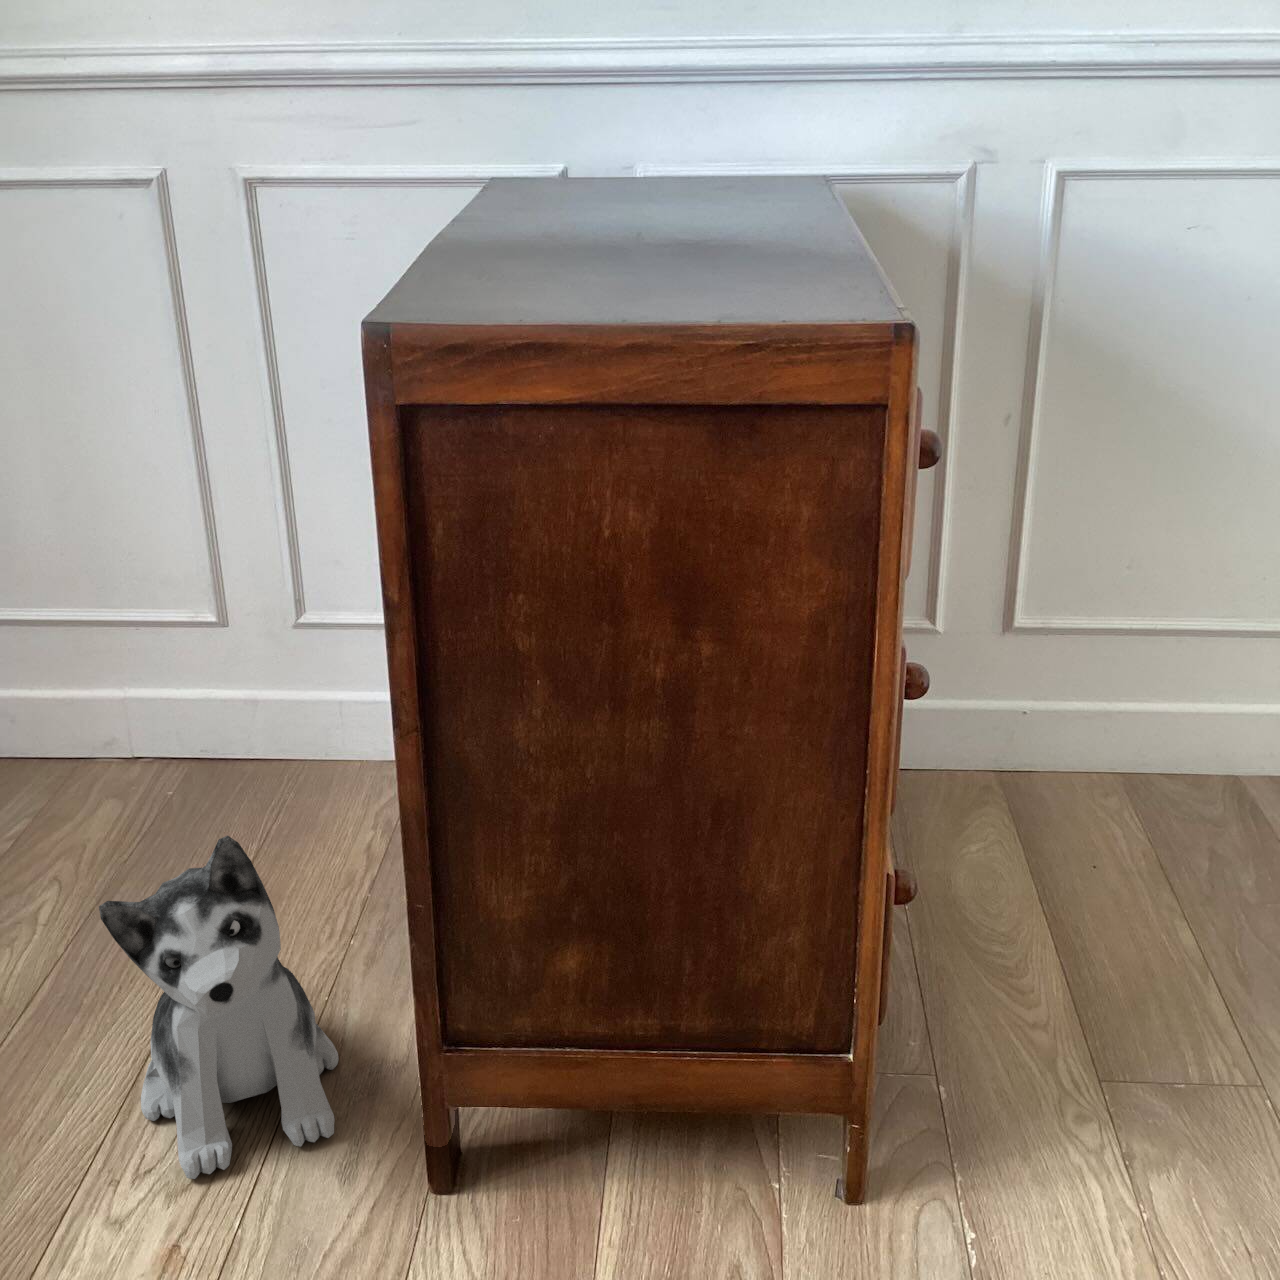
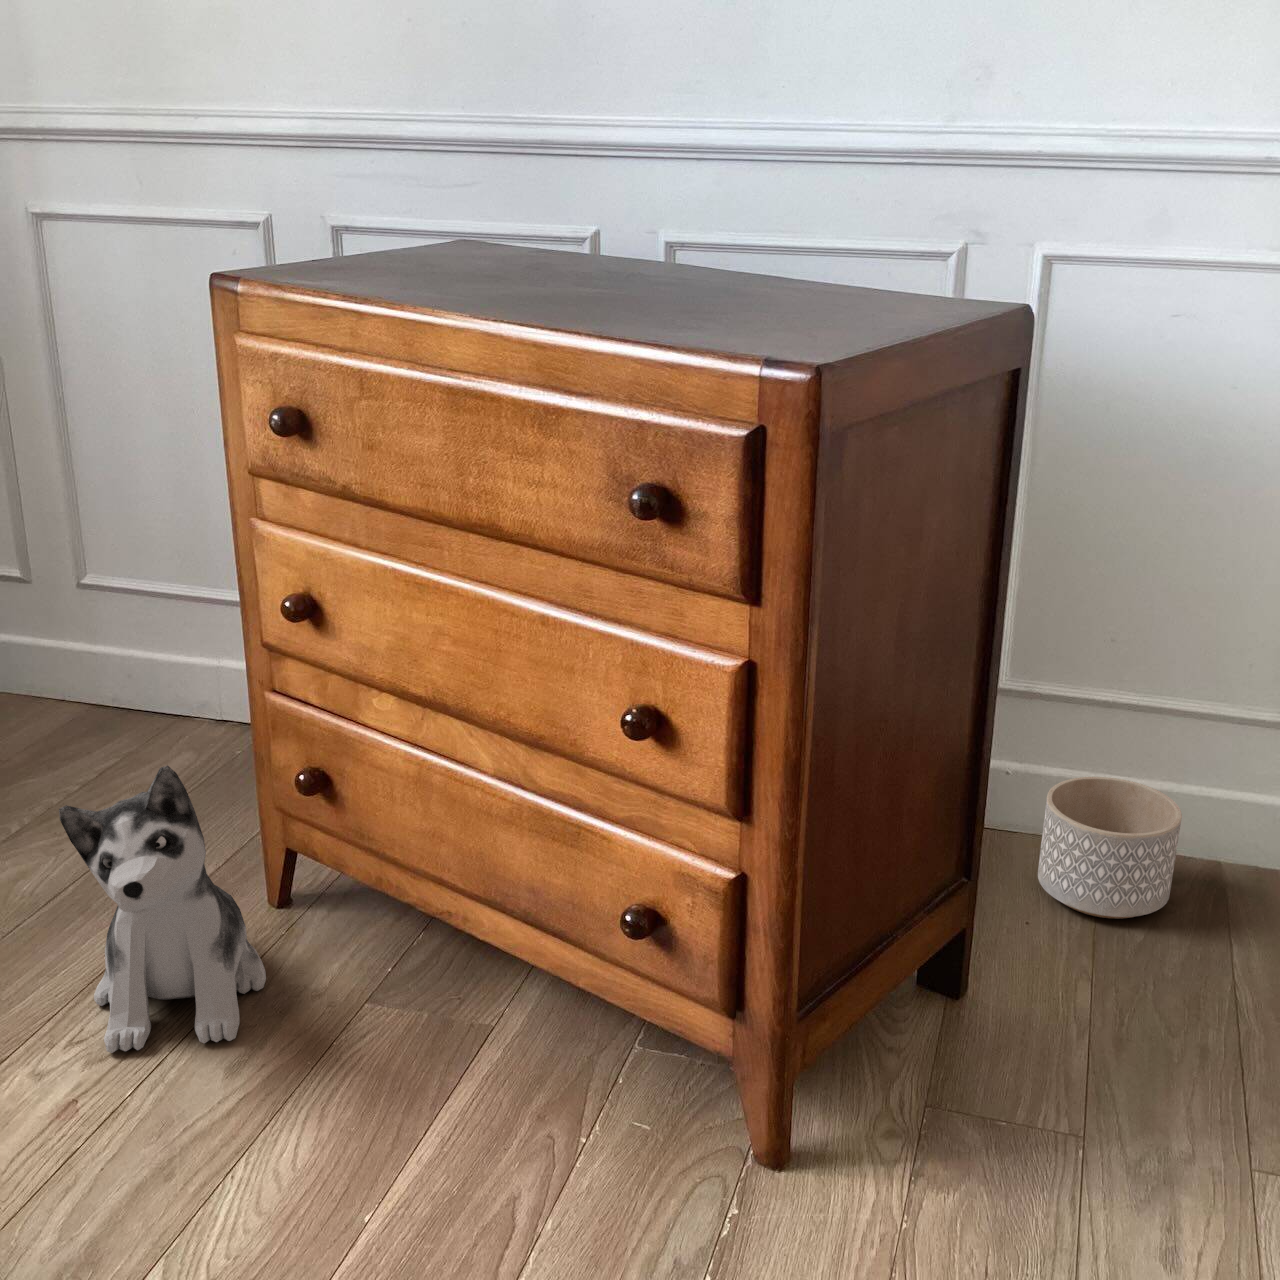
planter: none [1072,700,1219,842] -> present [1038,777,1182,919]

